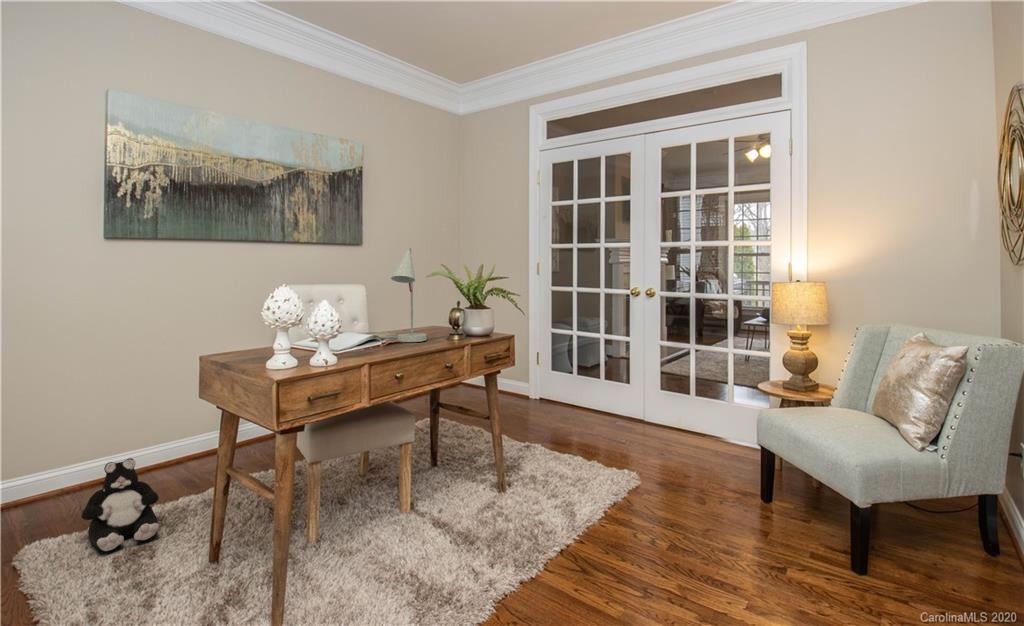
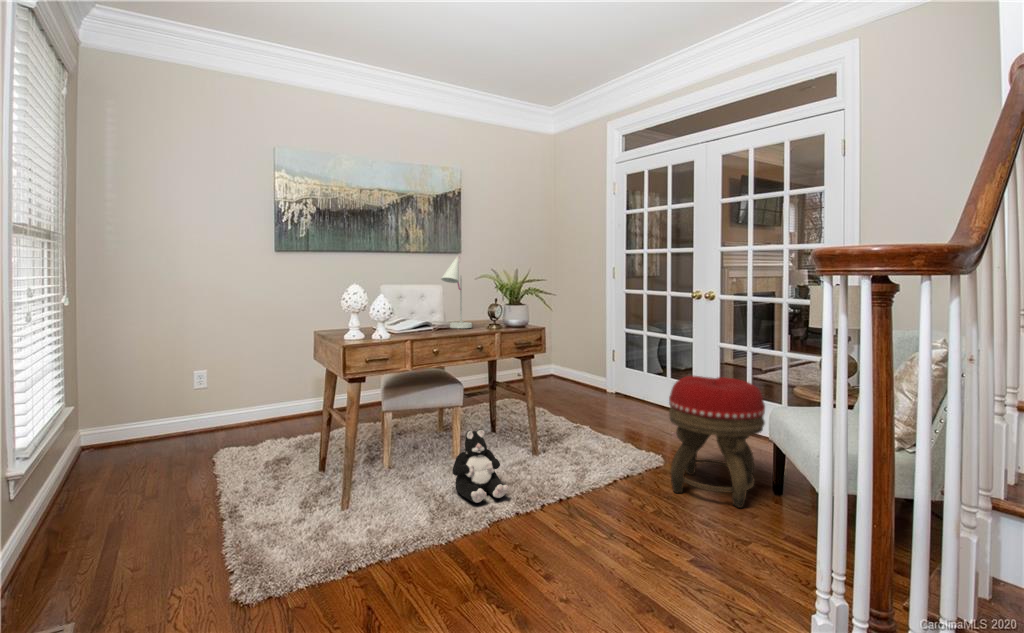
footstool: none [664,385,771,530] -> present [669,376,765,508]
plush toy: present [81,458,159,551] -> present [452,429,509,503]

